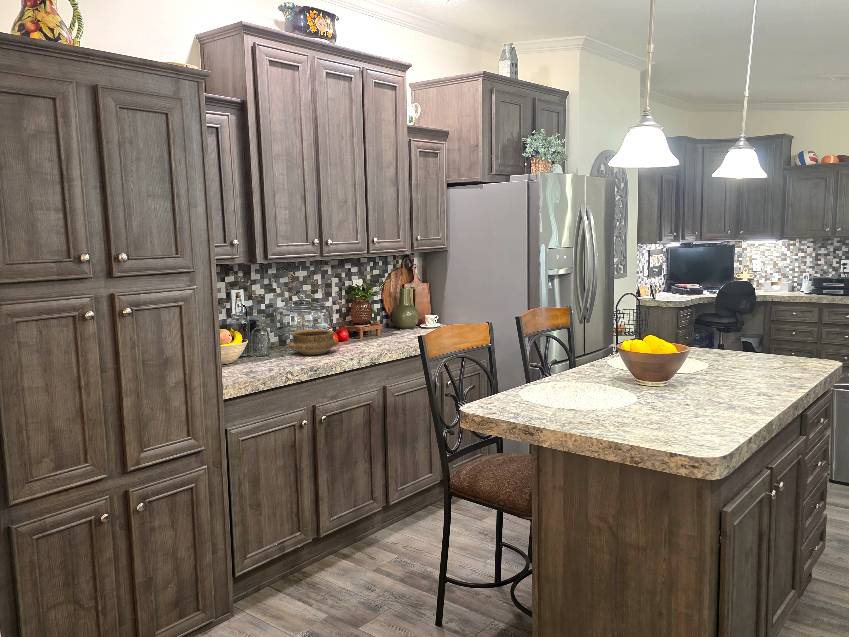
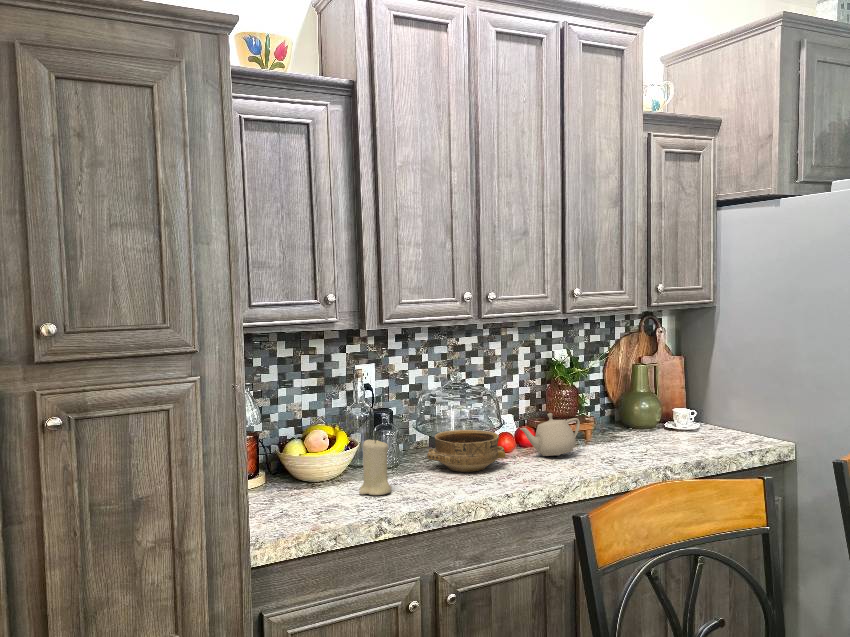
teapot: none [343,317,378,345] -> present [520,413,580,456]
candle: none [254,333,275,370] -> present [359,438,392,495]

